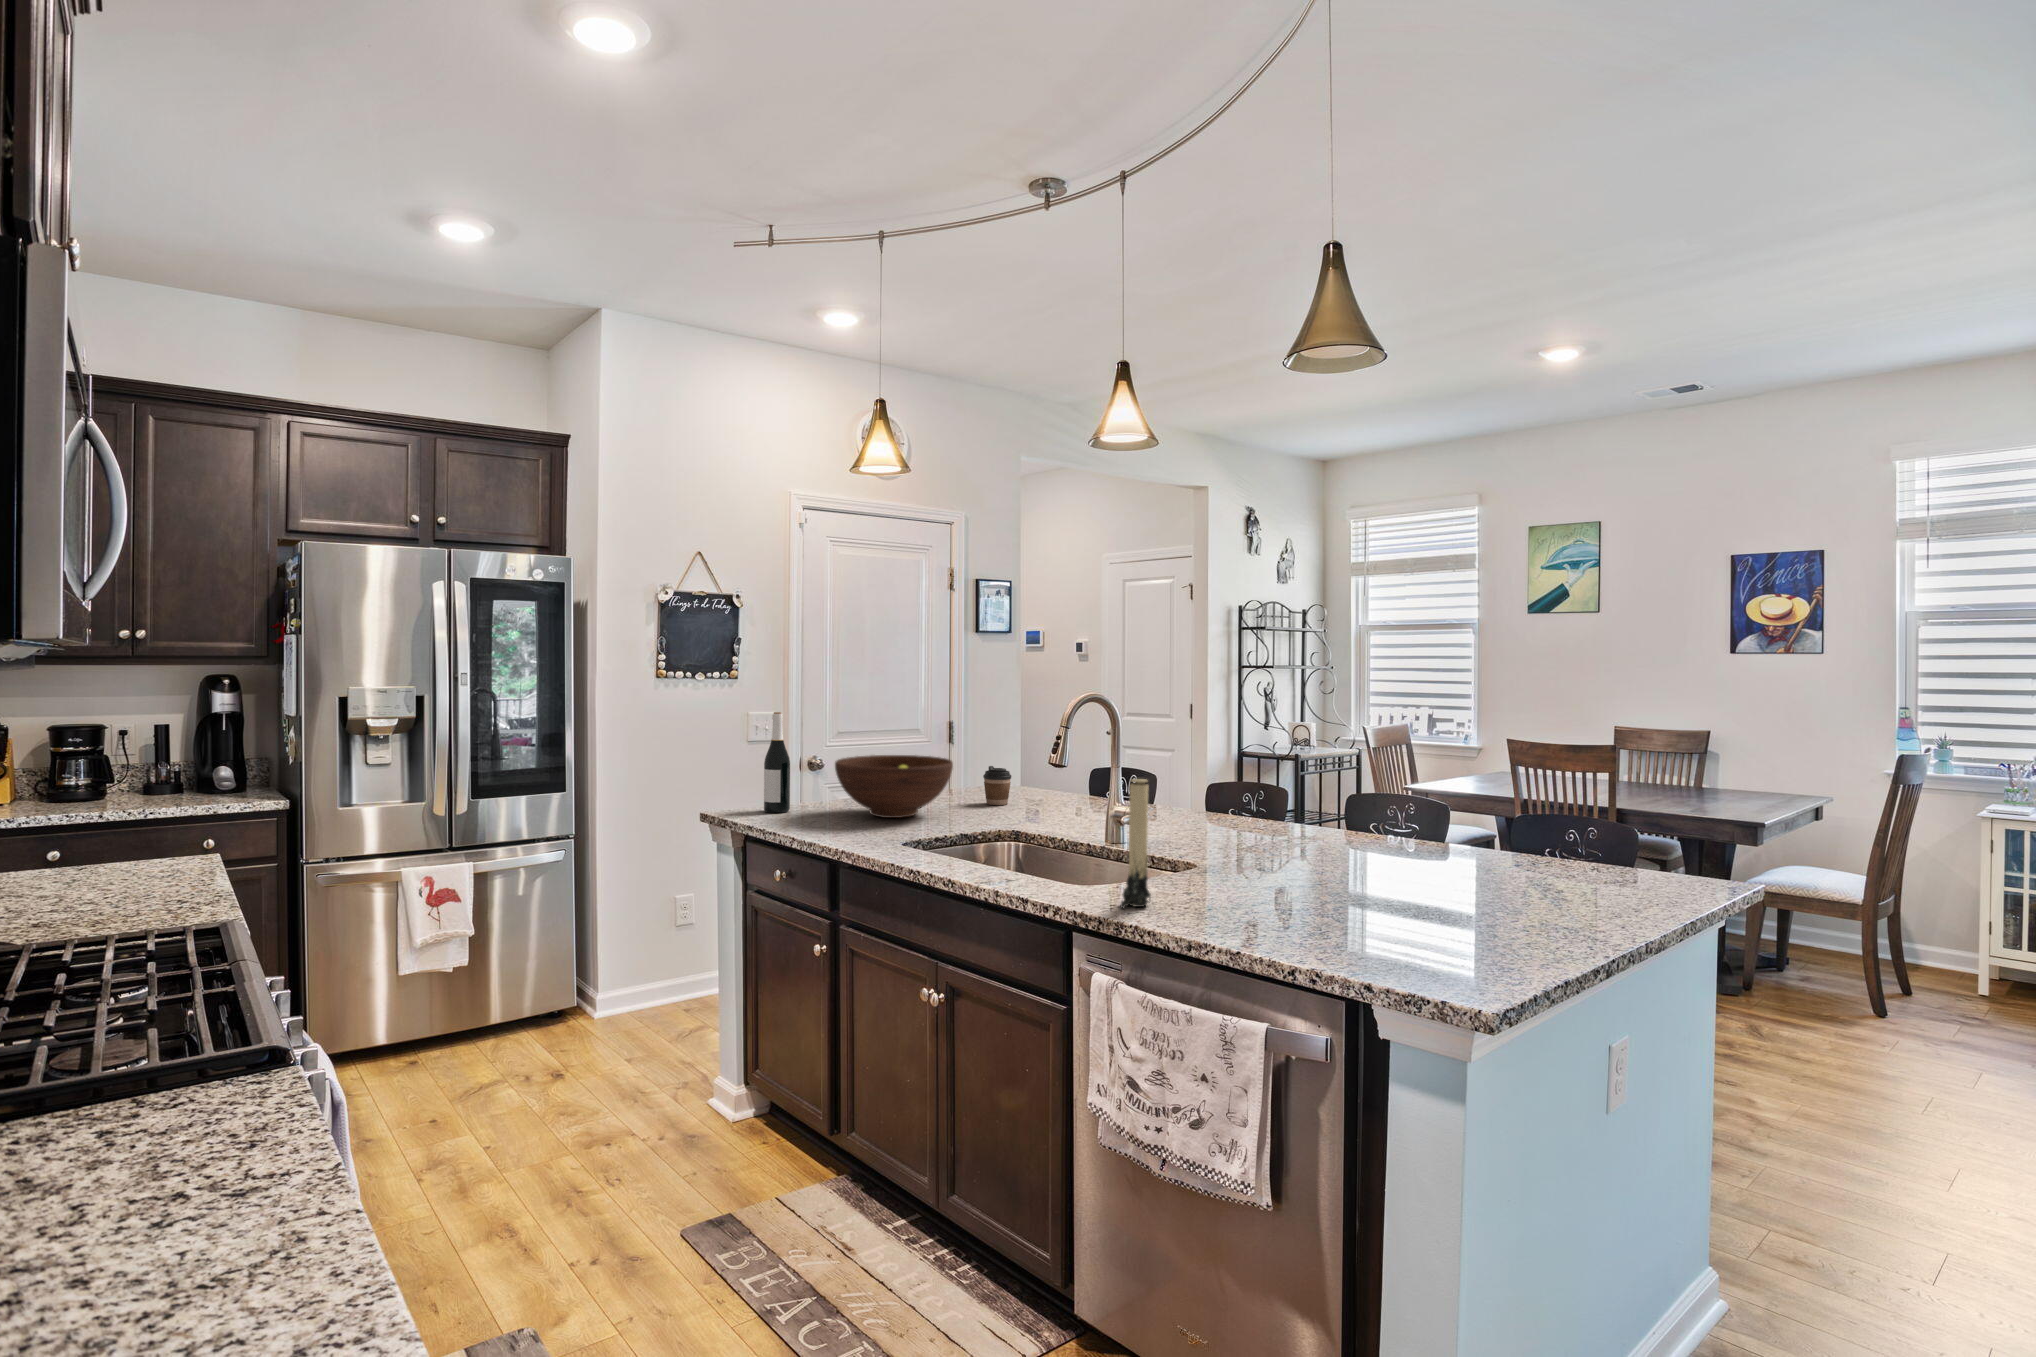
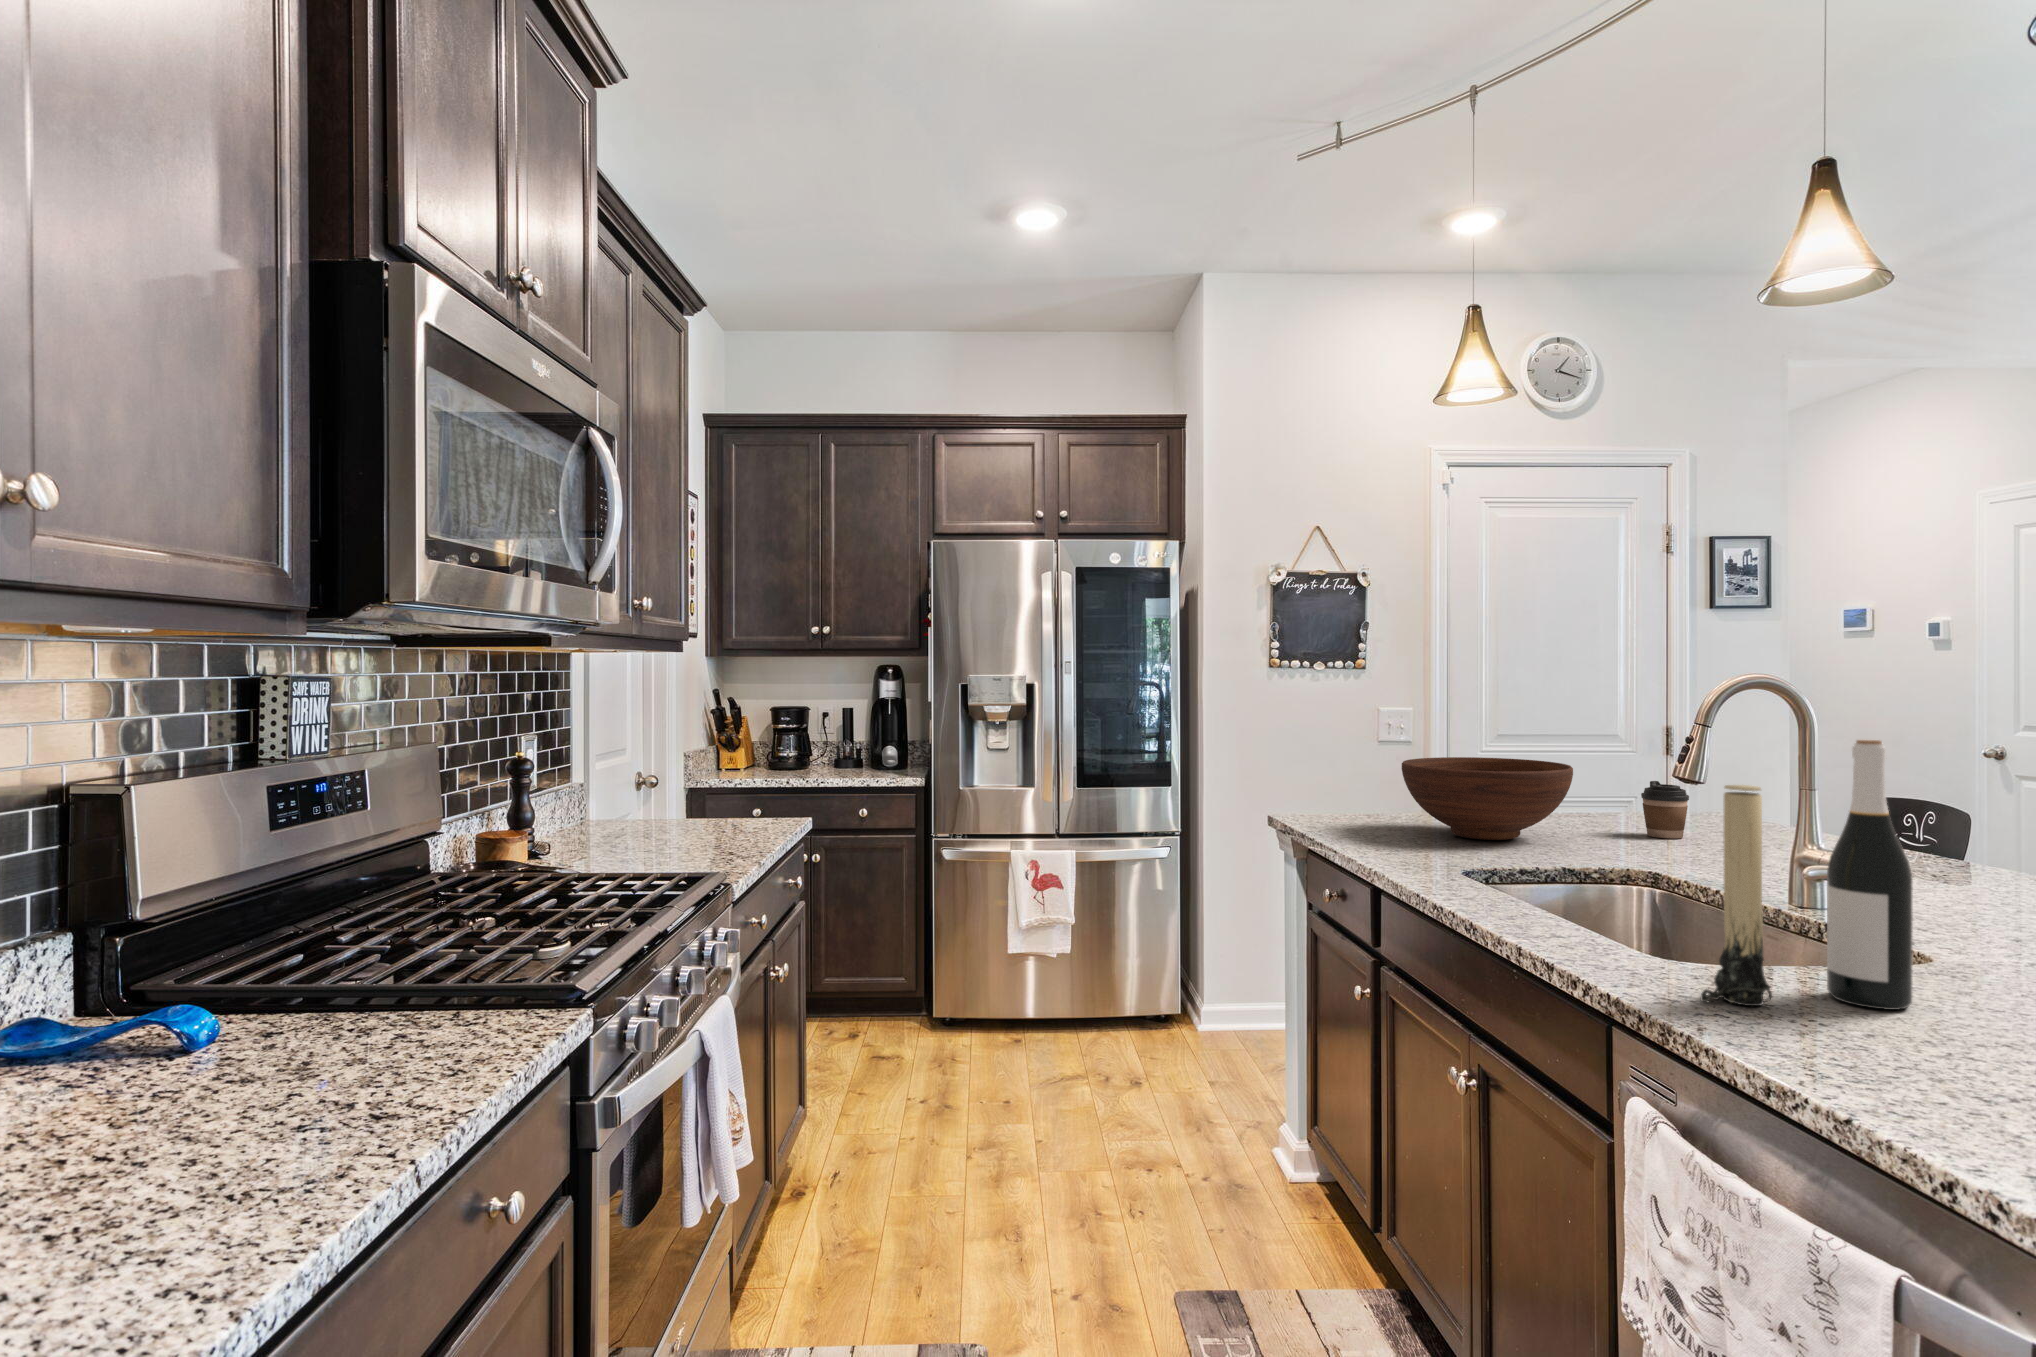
wine bottle: present [764,712,790,813] -> present [1827,740,1912,1010]

